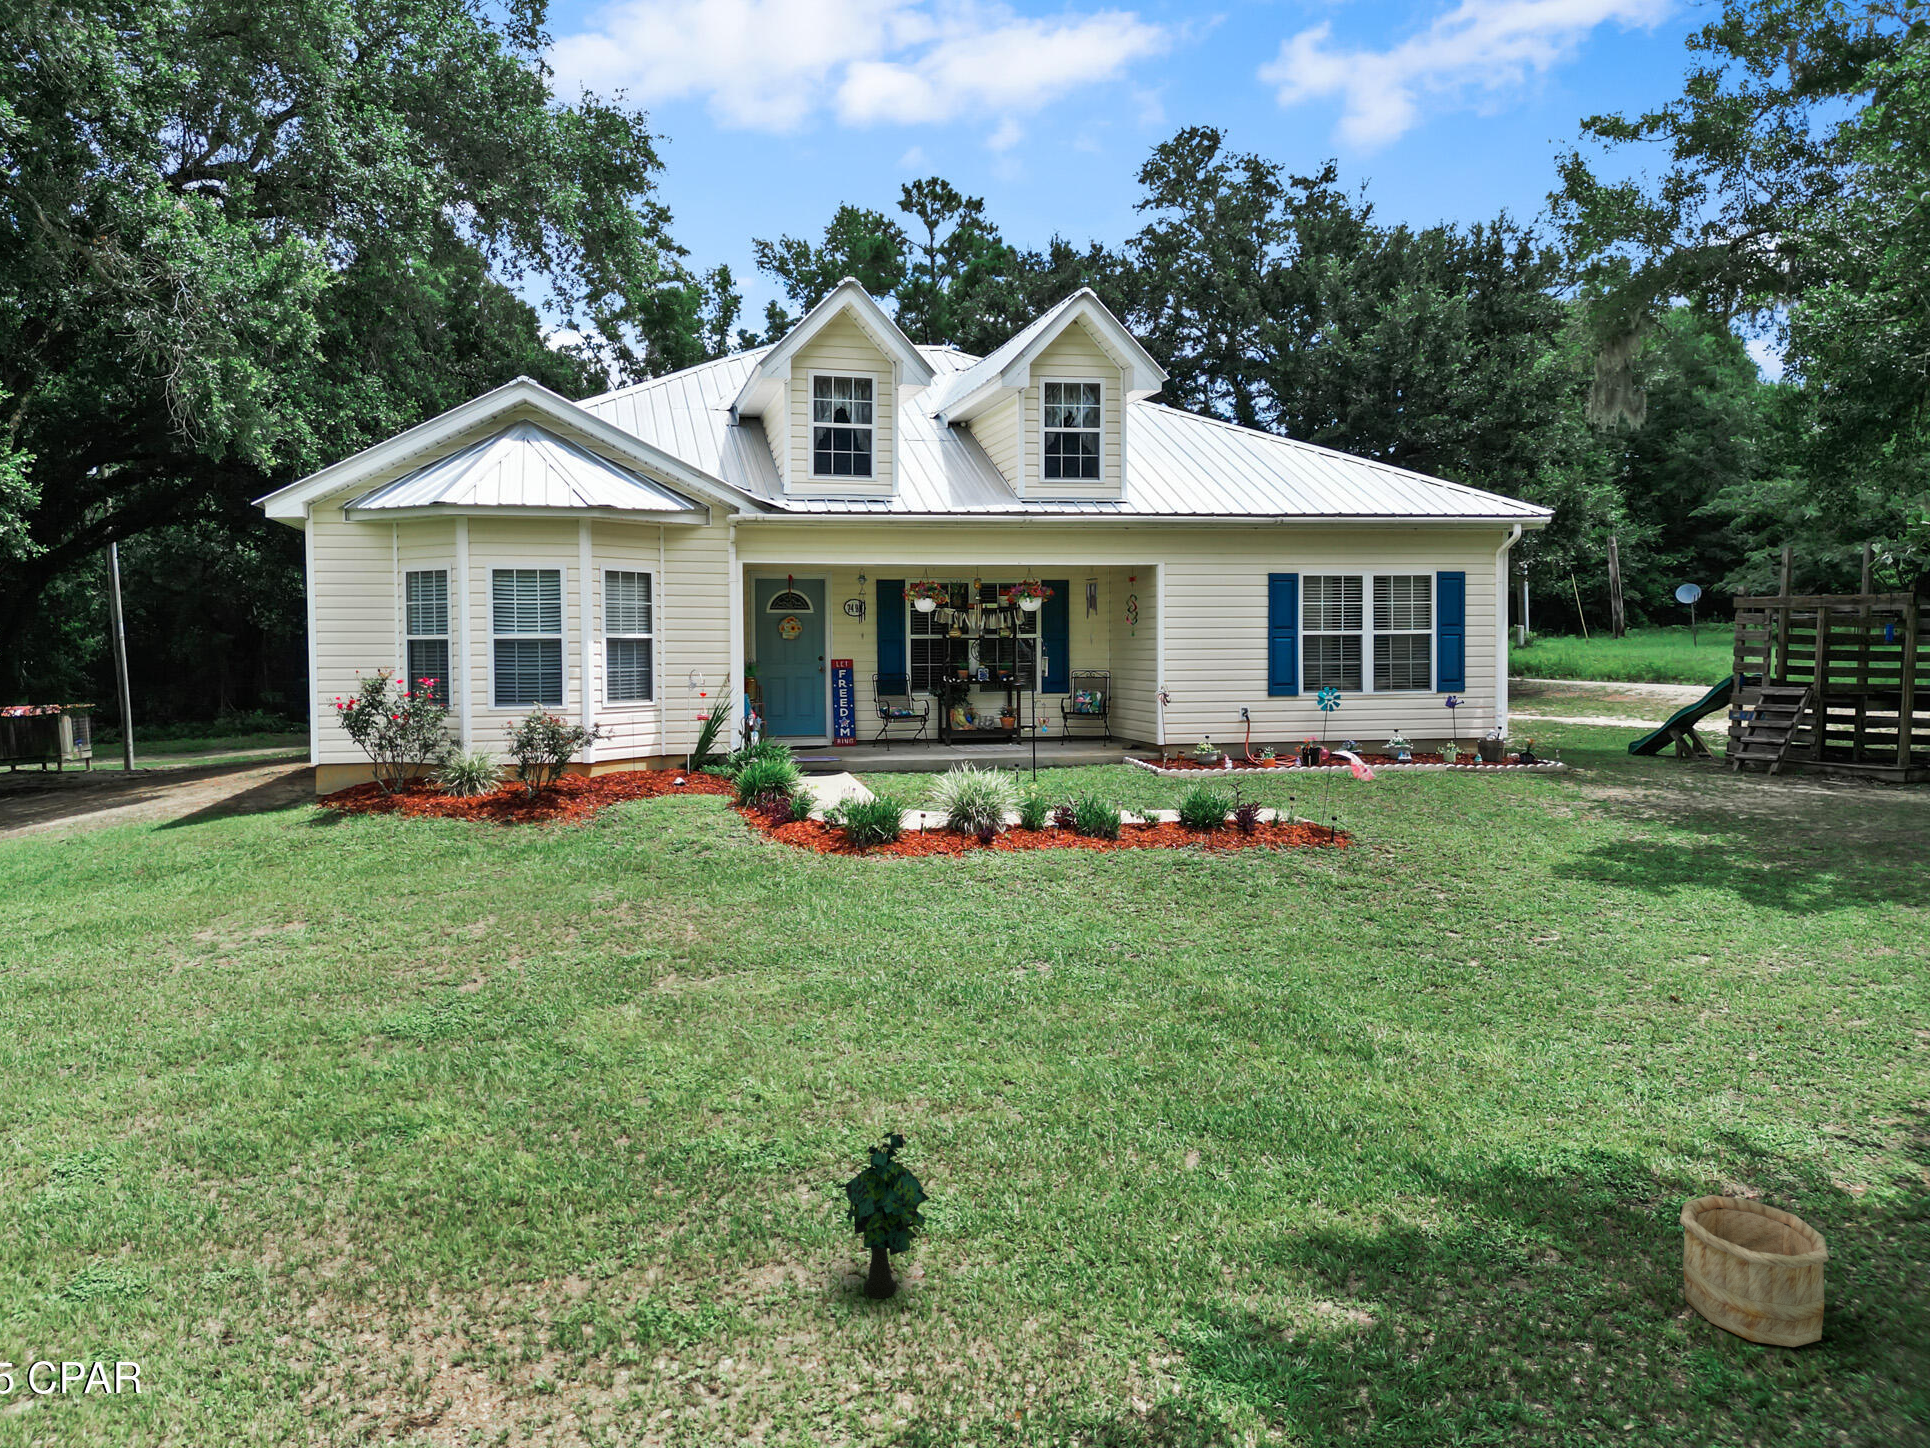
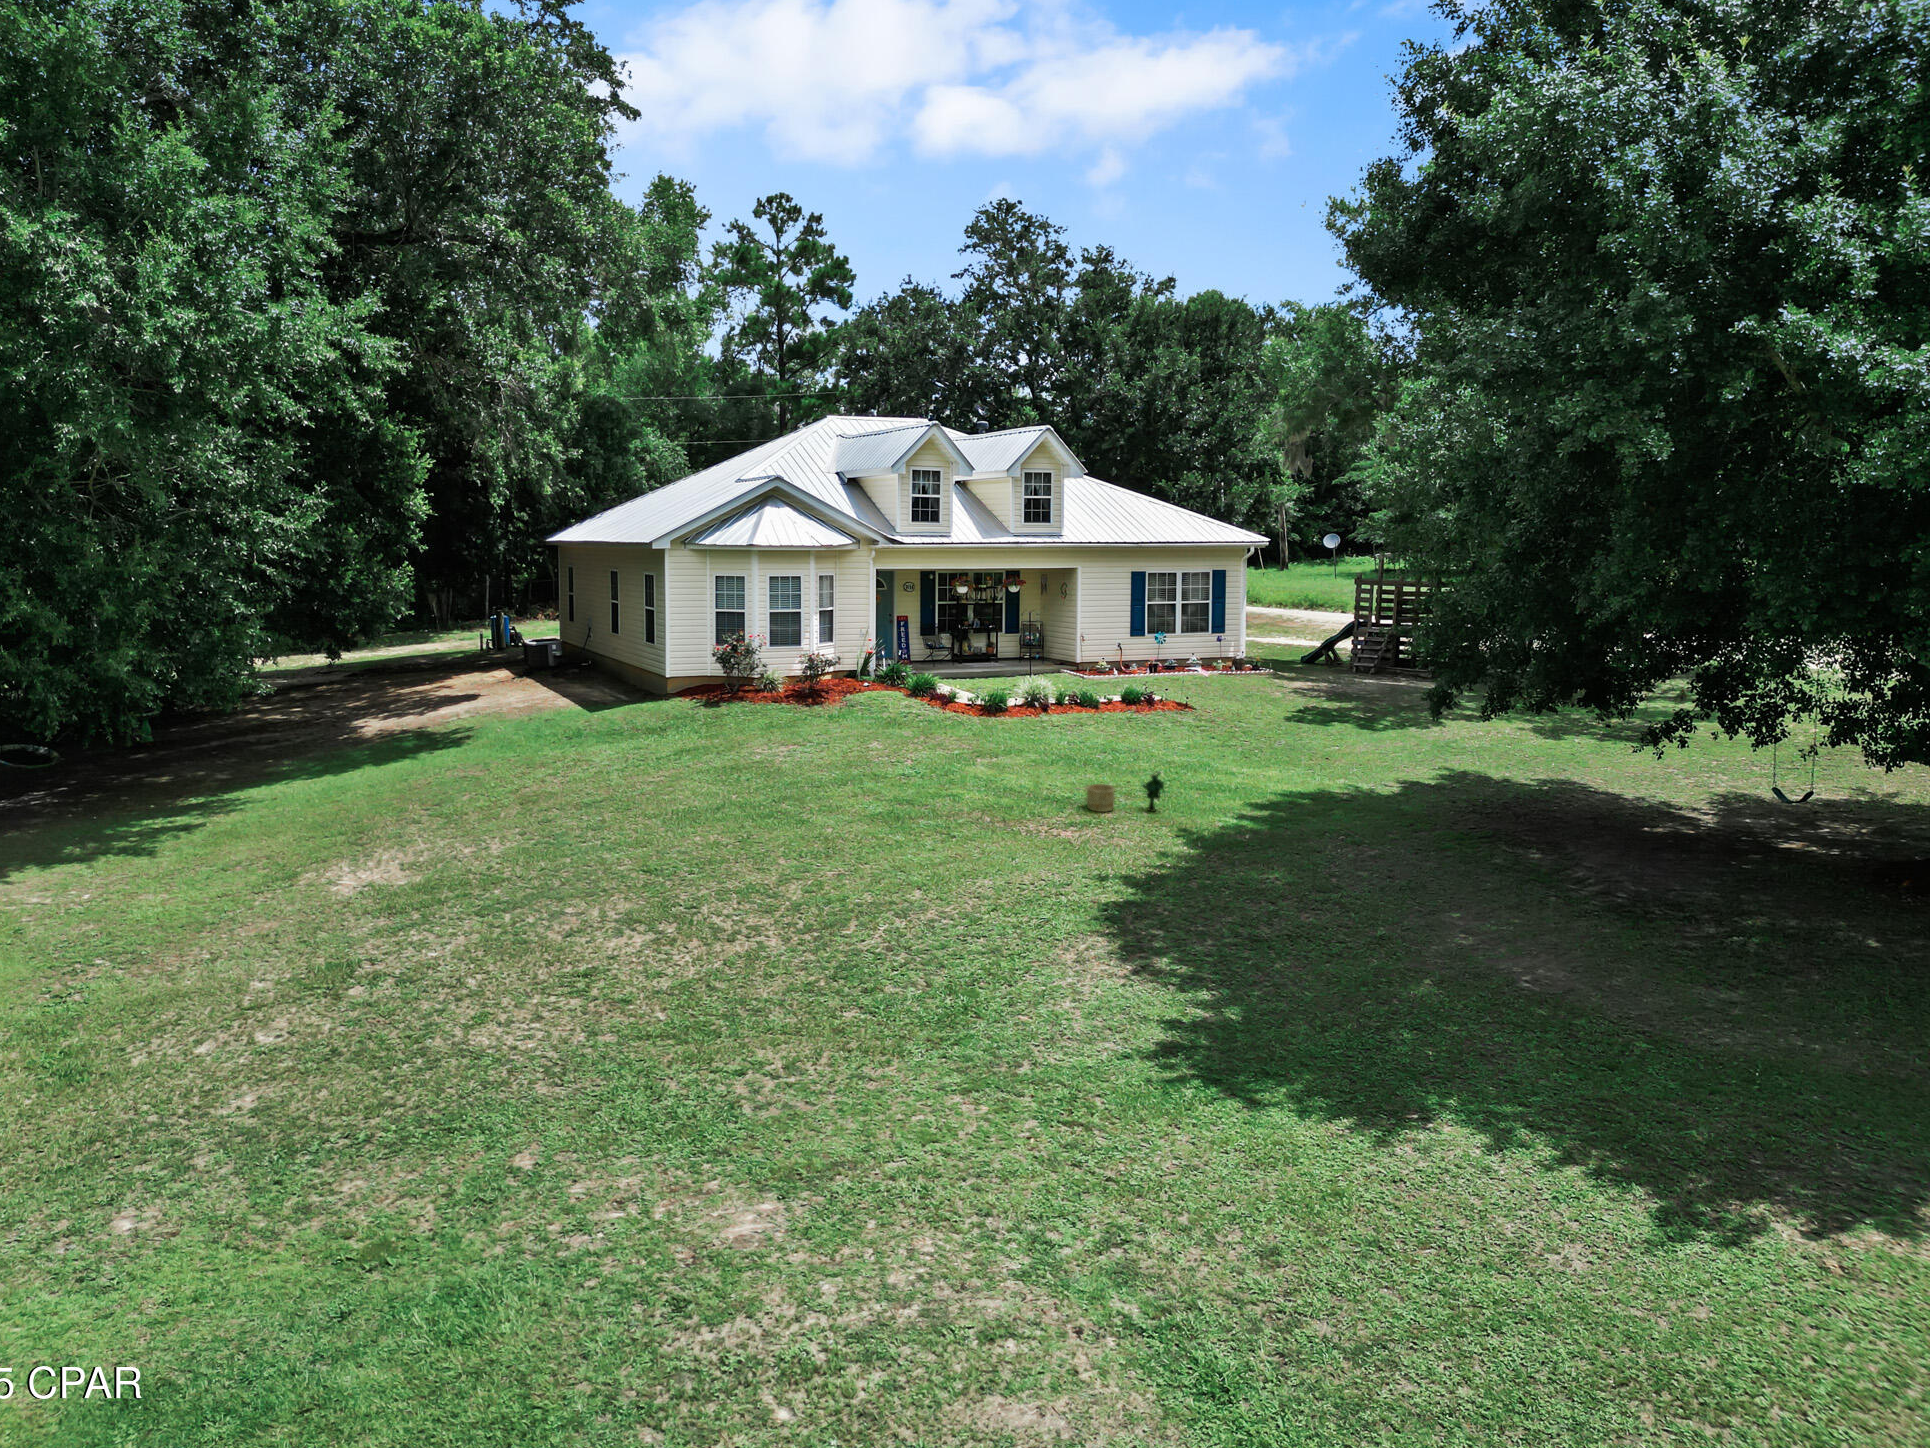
wooden bucket: present [1680,1195,1829,1347] -> present [1087,784,1115,812]

